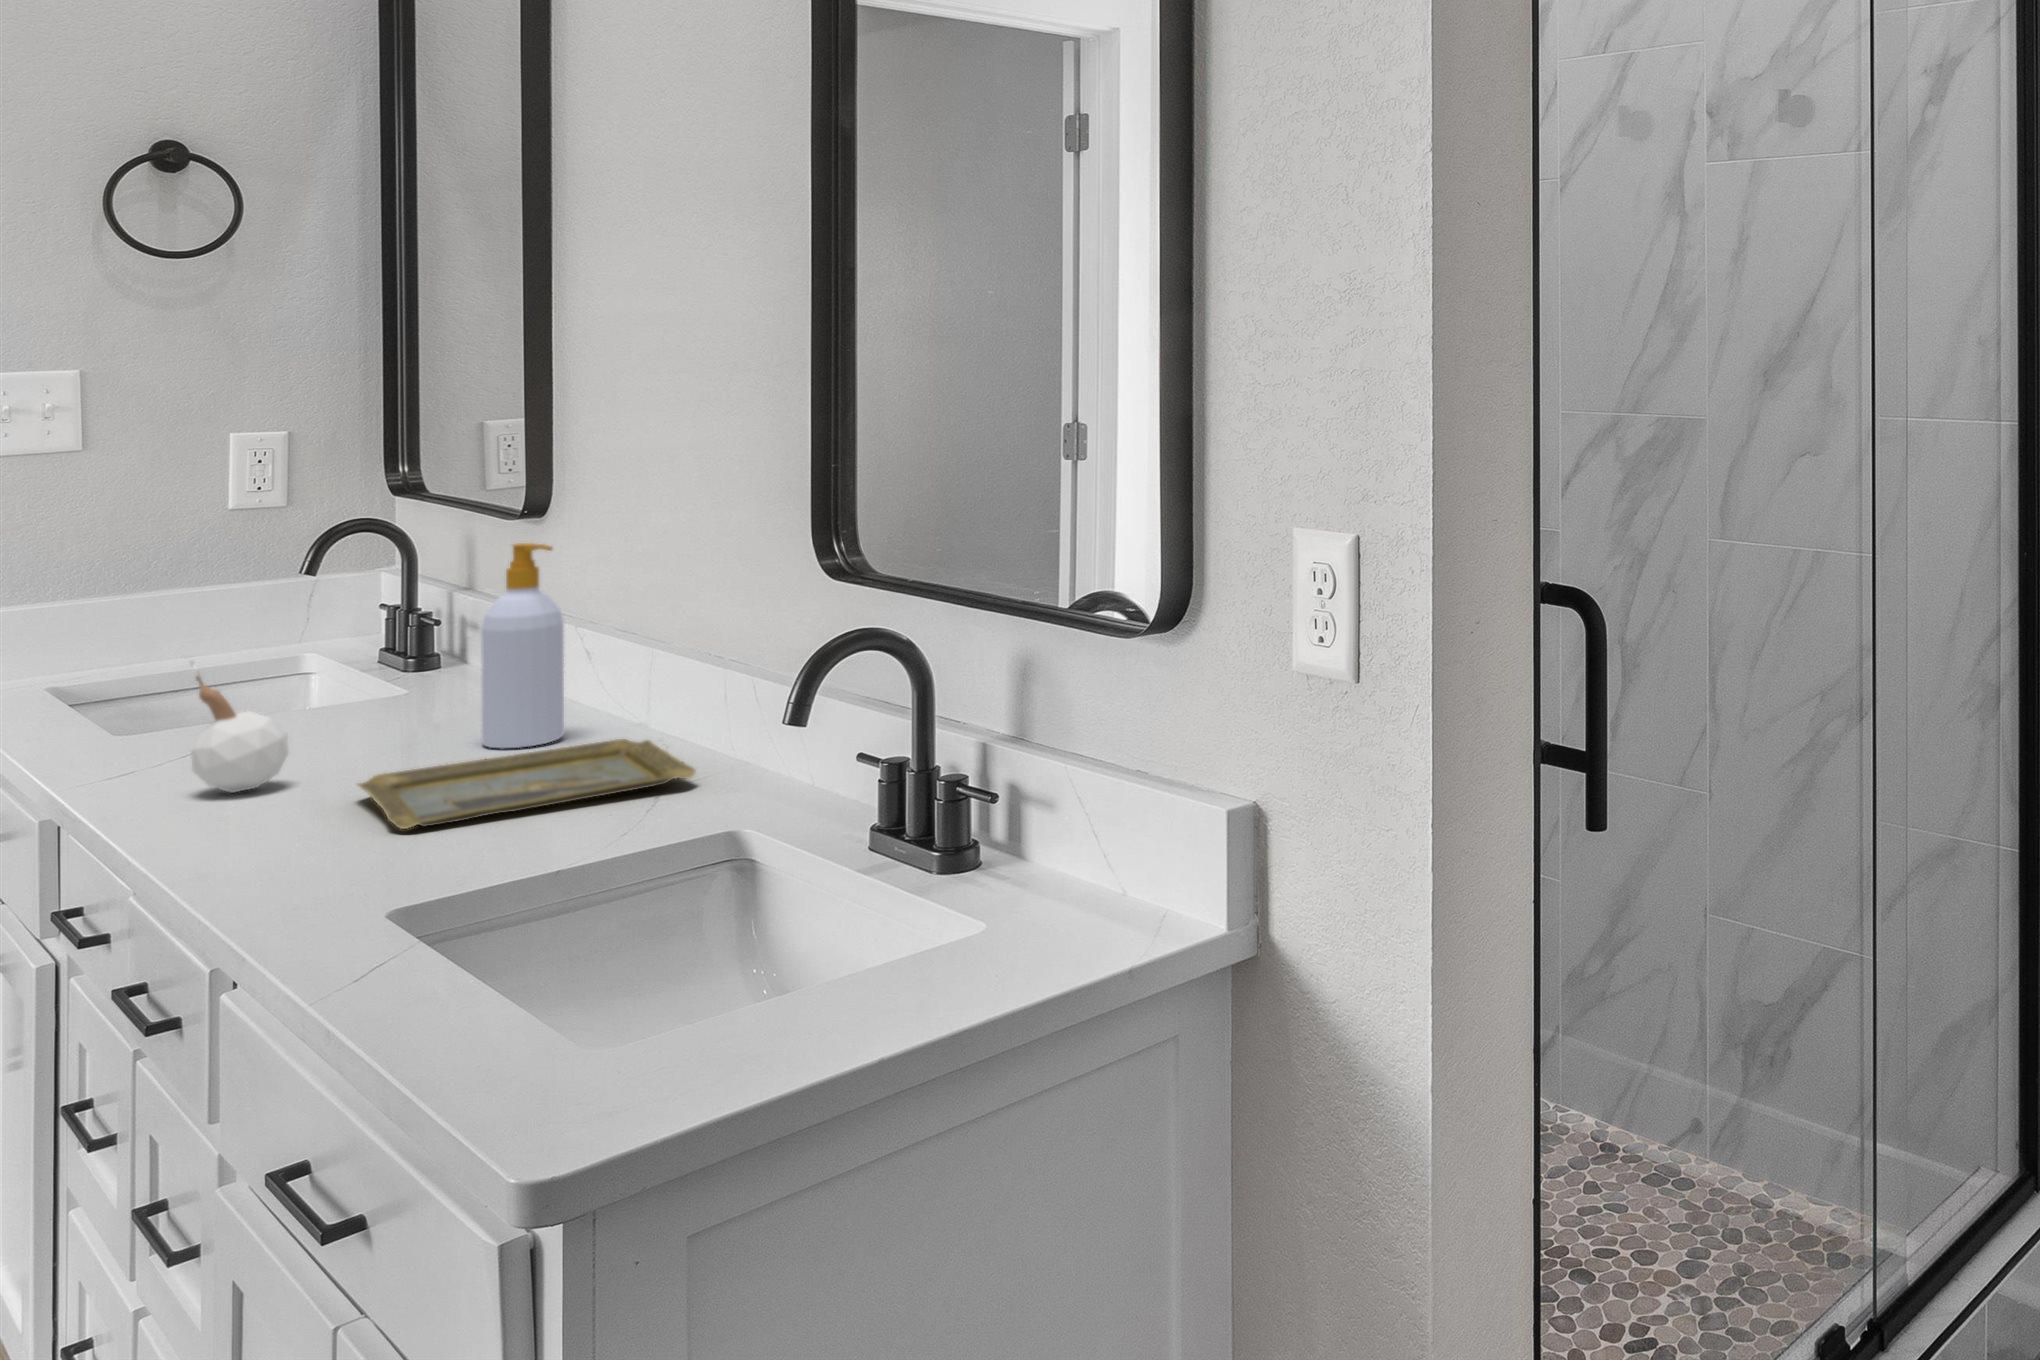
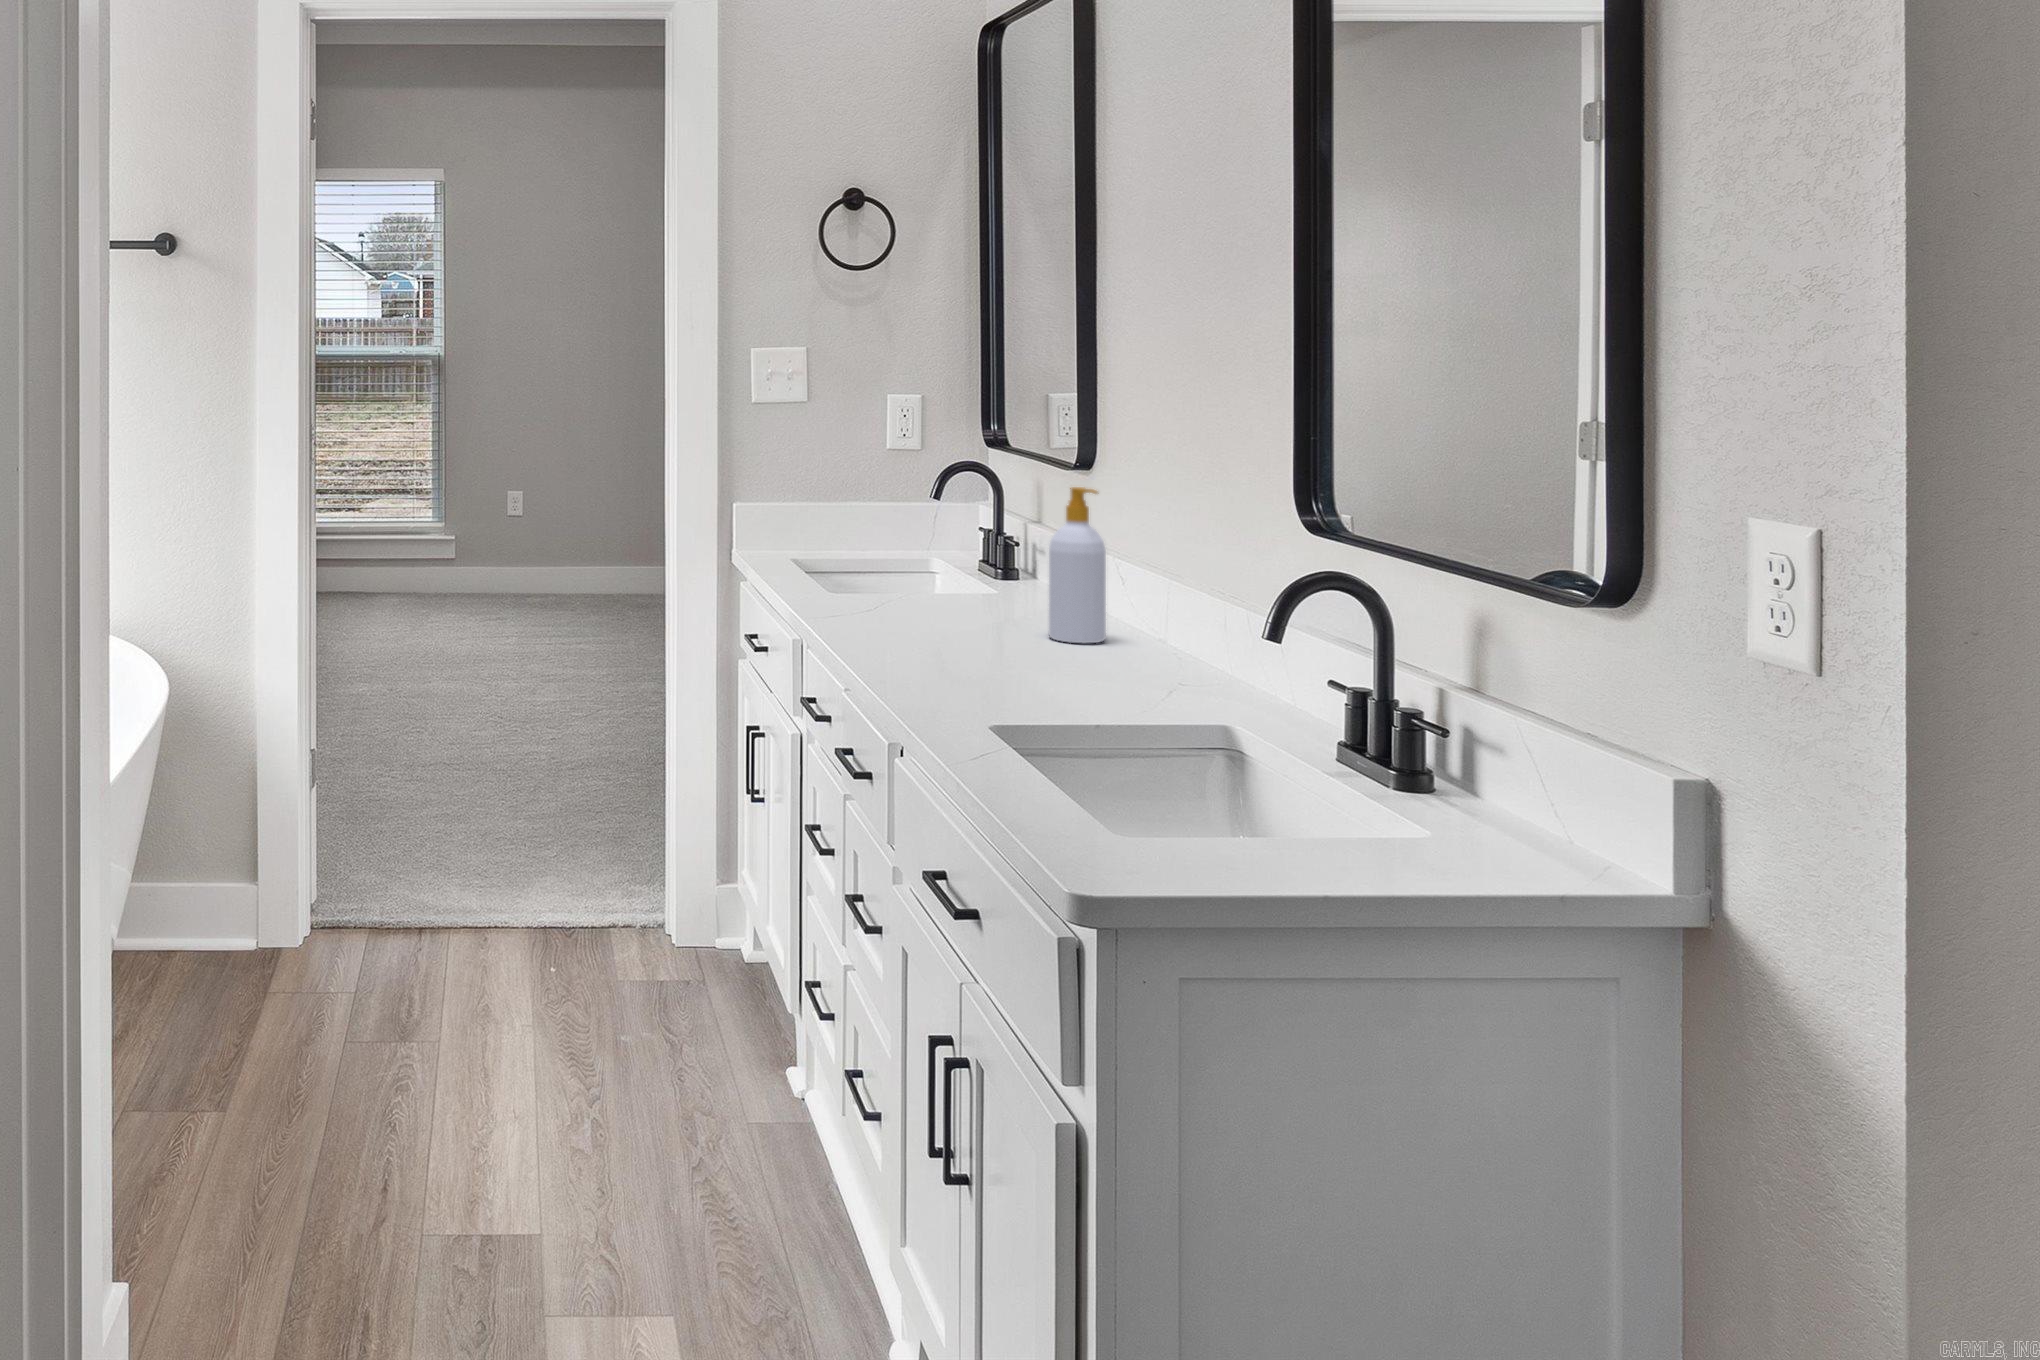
candle: present [191,662,289,793] -> none [874,548,929,641]
tray: present [358,739,695,829] -> none [970,643,1202,684]

